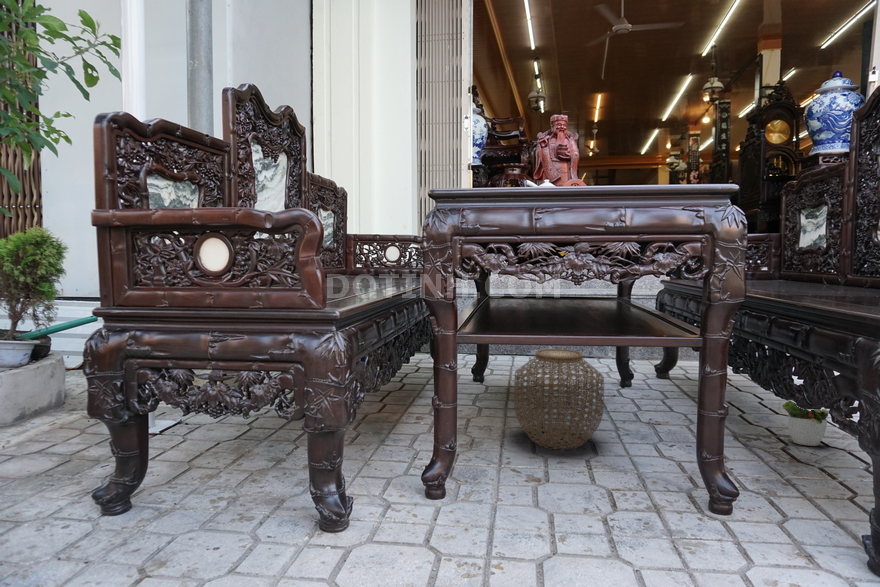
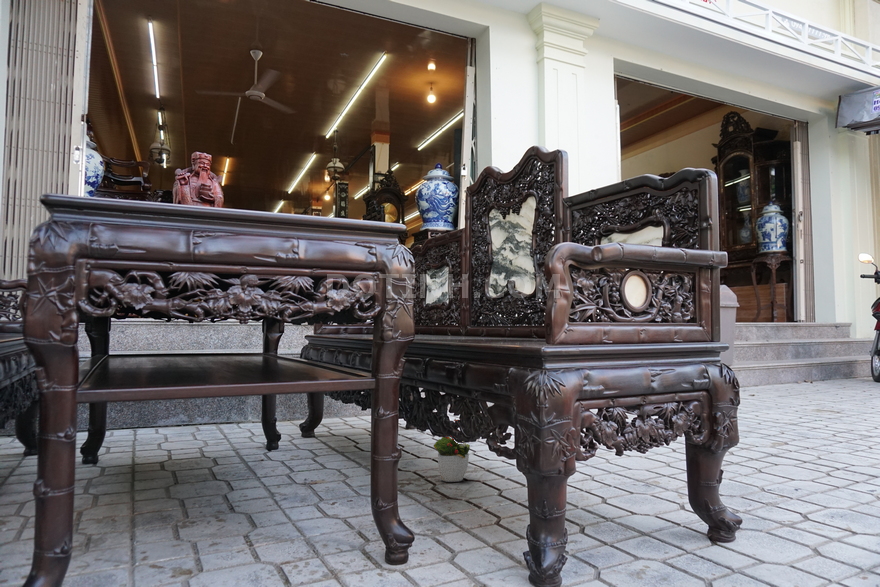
woven basket: present [514,349,604,449] -> none [147,407,264,535]

